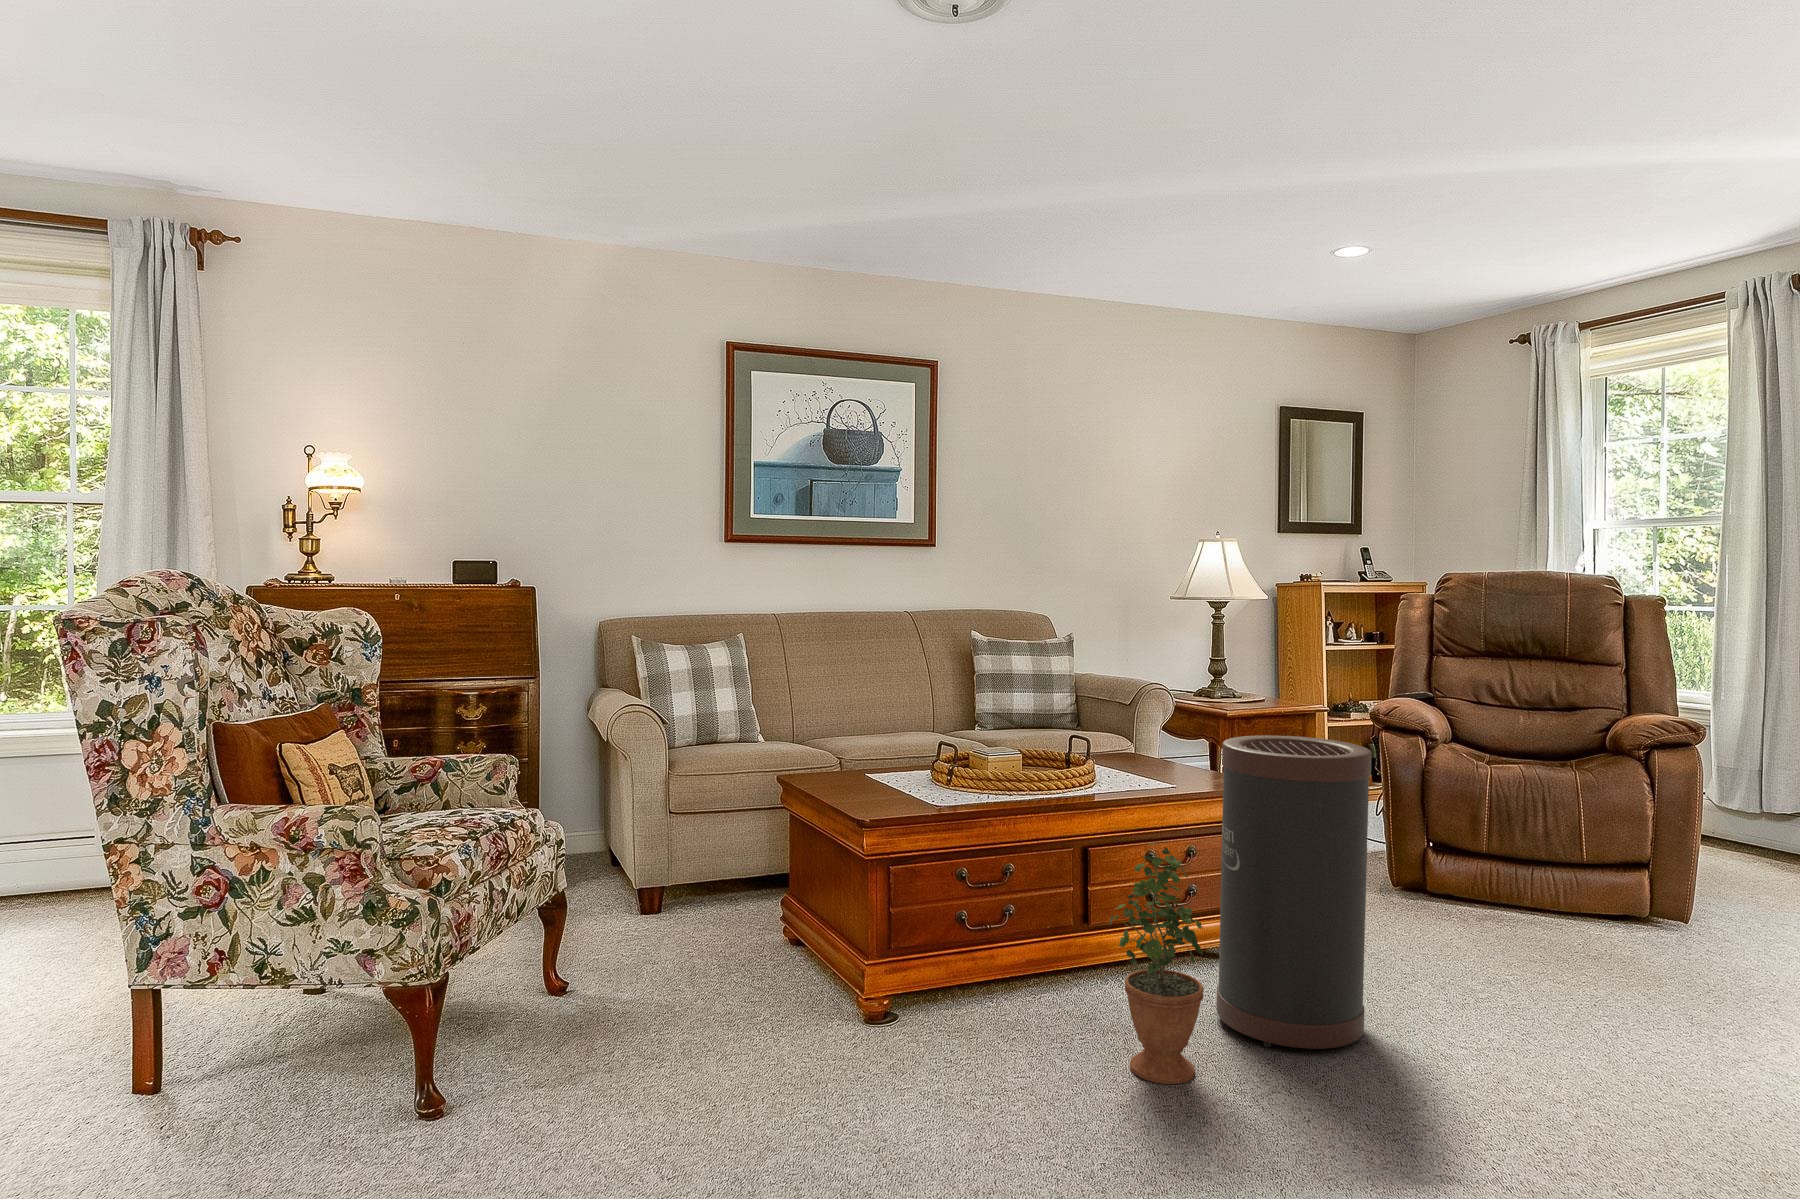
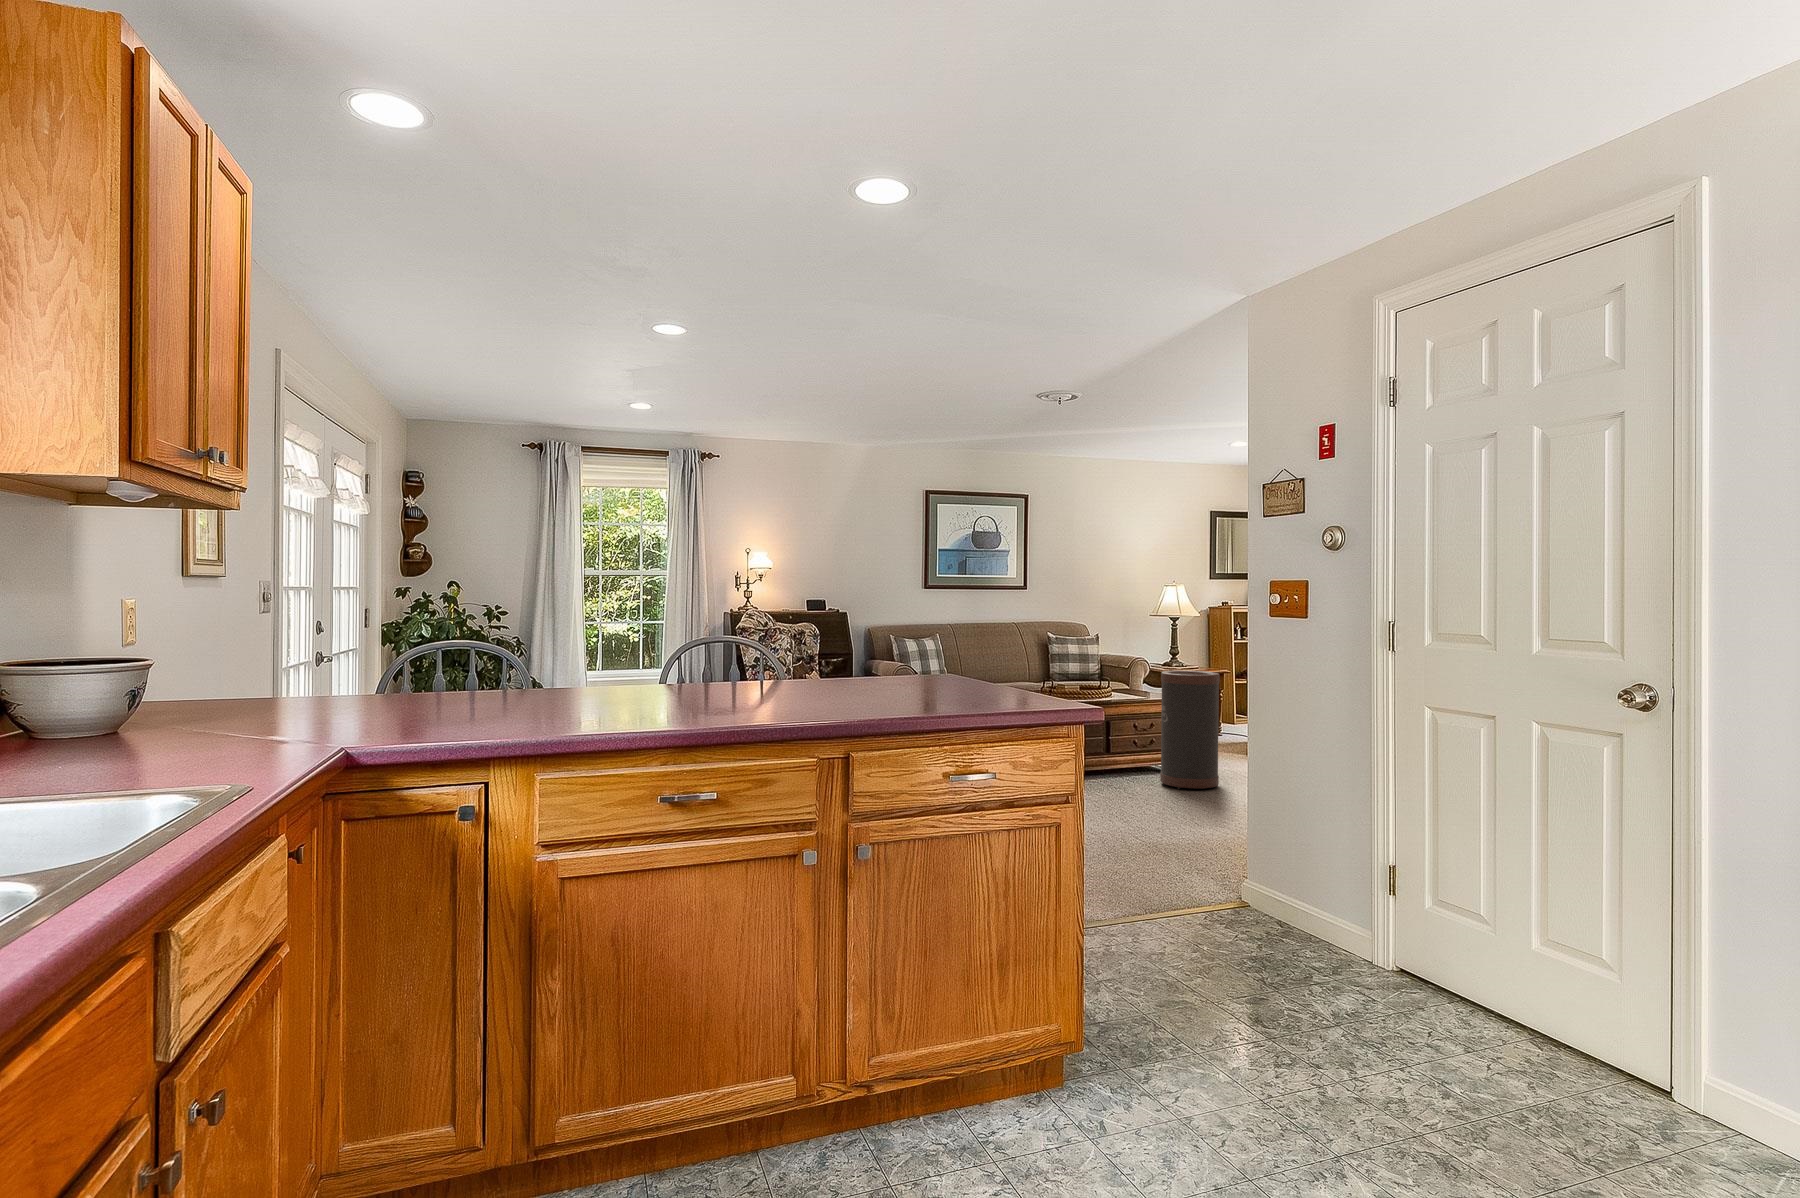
potted plant: present [1110,843,1204,1084] -> none [1116,708,1152,796]

